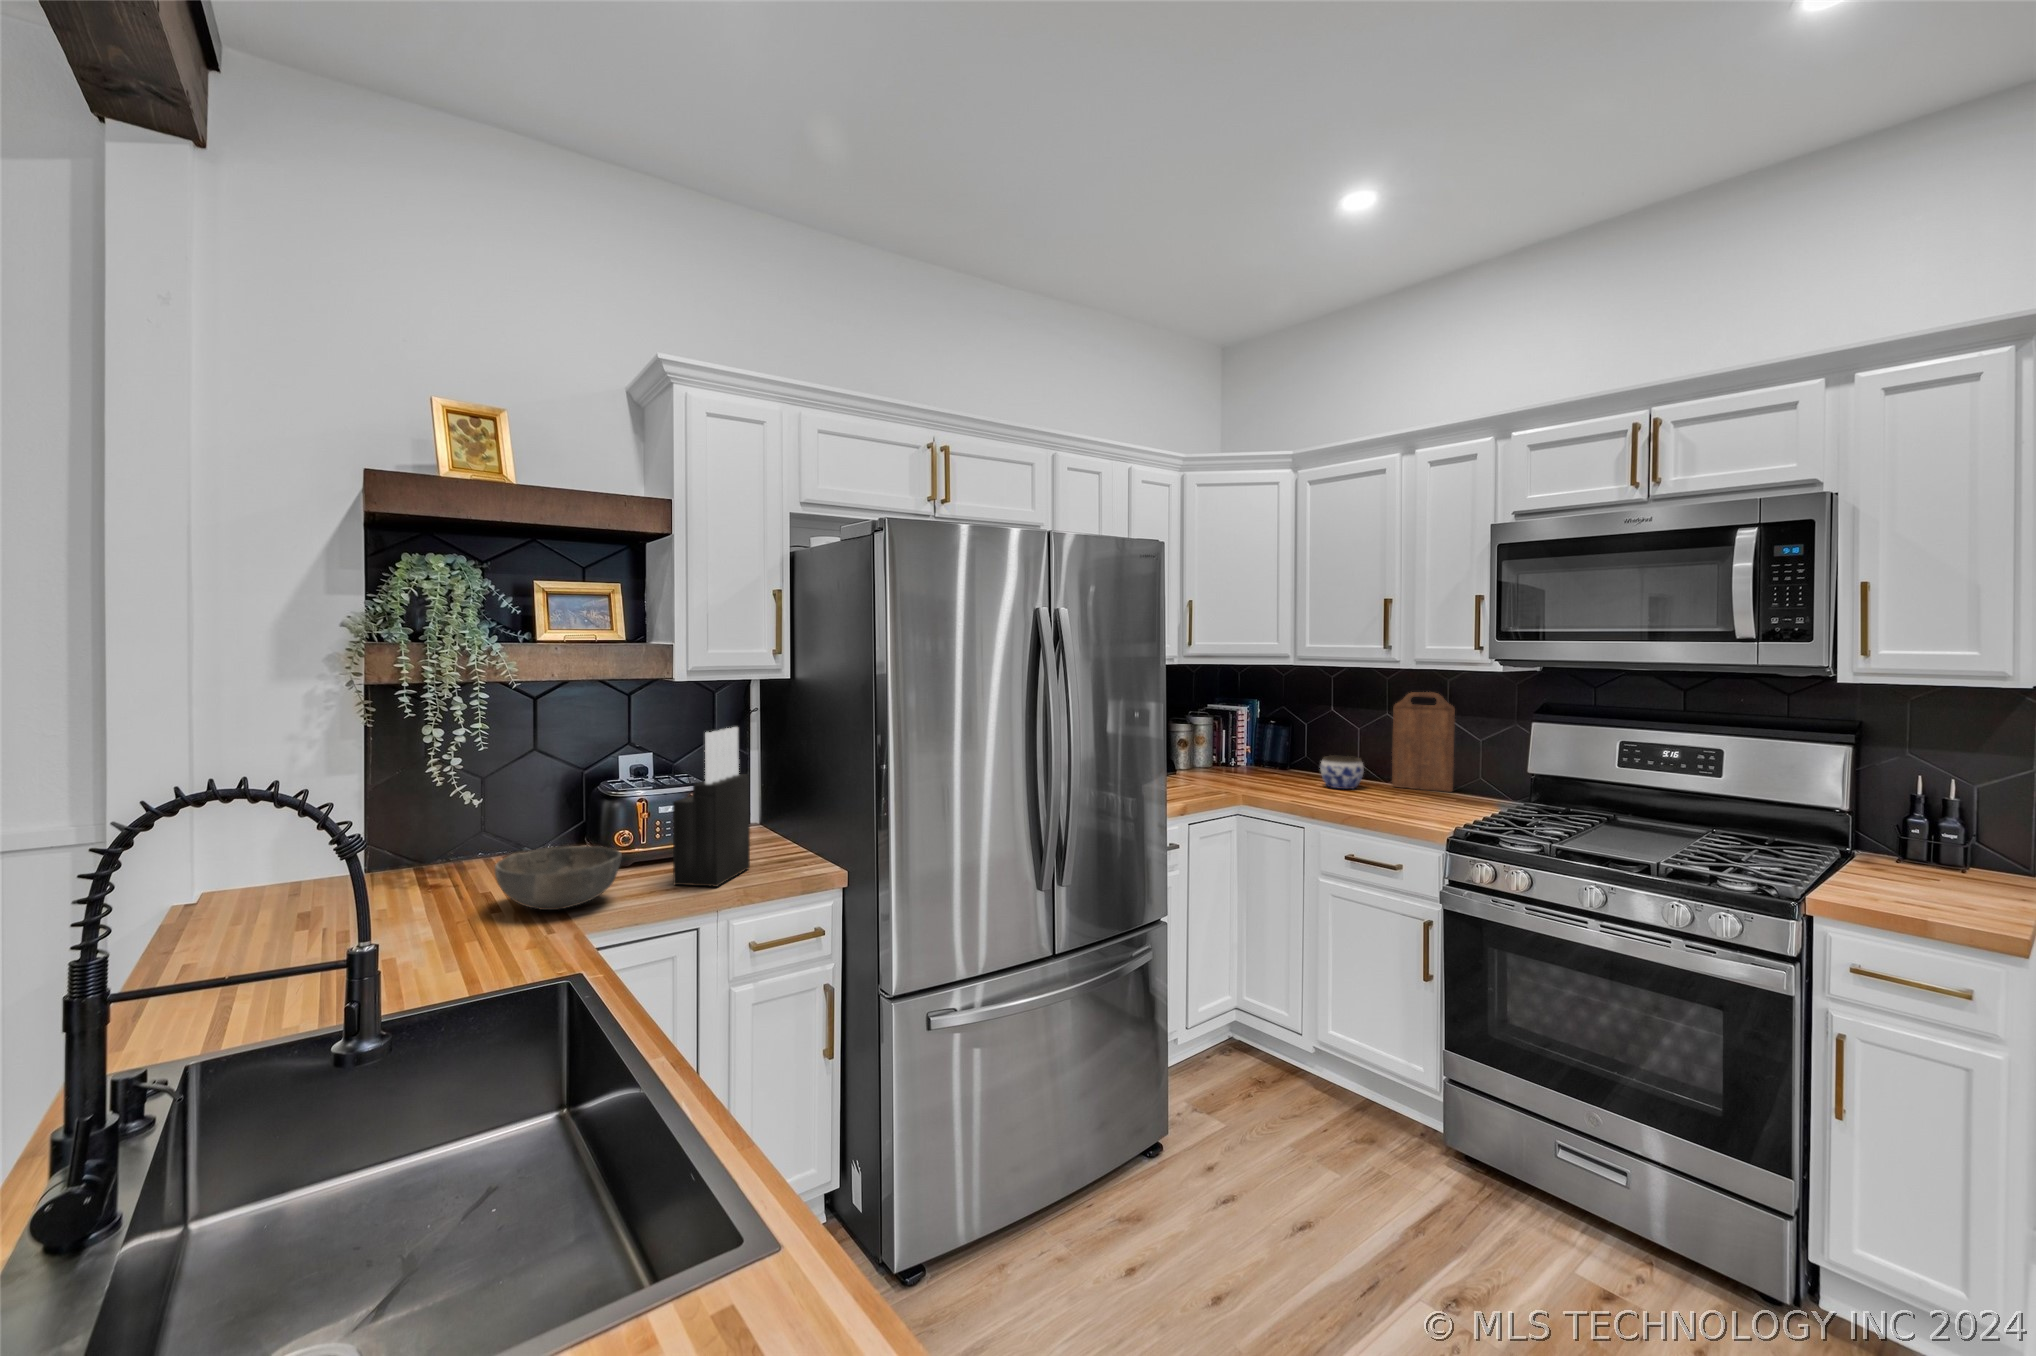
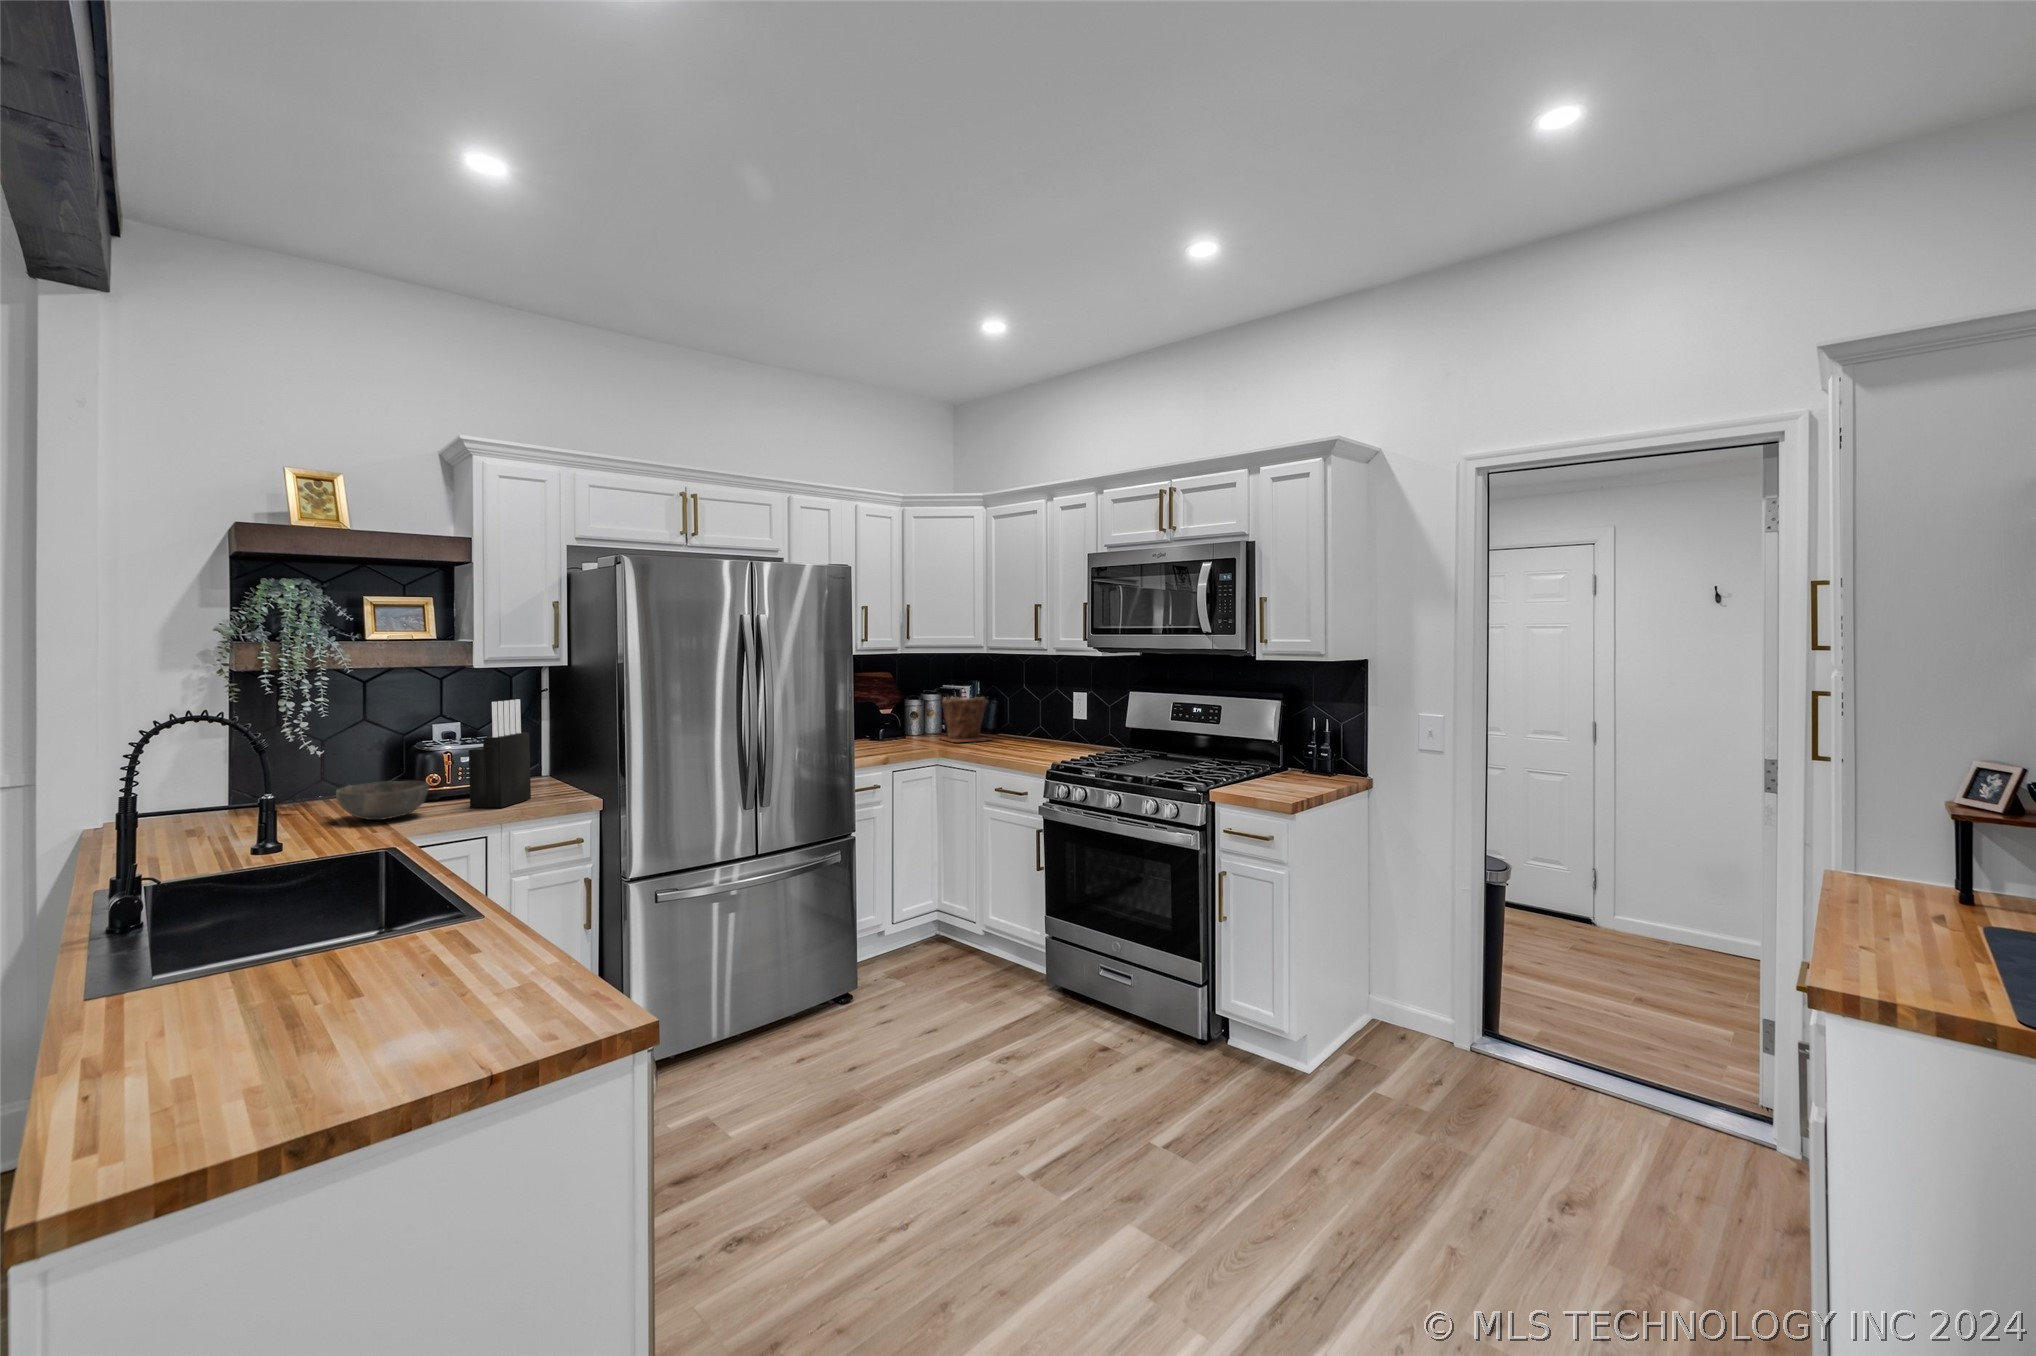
cutting board: present [1392,692,1455,792] -> none [1053,674,1092,746]
plant pot: none [1220,718,1297,780] -> present [940,697,989,742]
jar: present [1320,755,1364,789] -> none [1002,722,1032,746]

